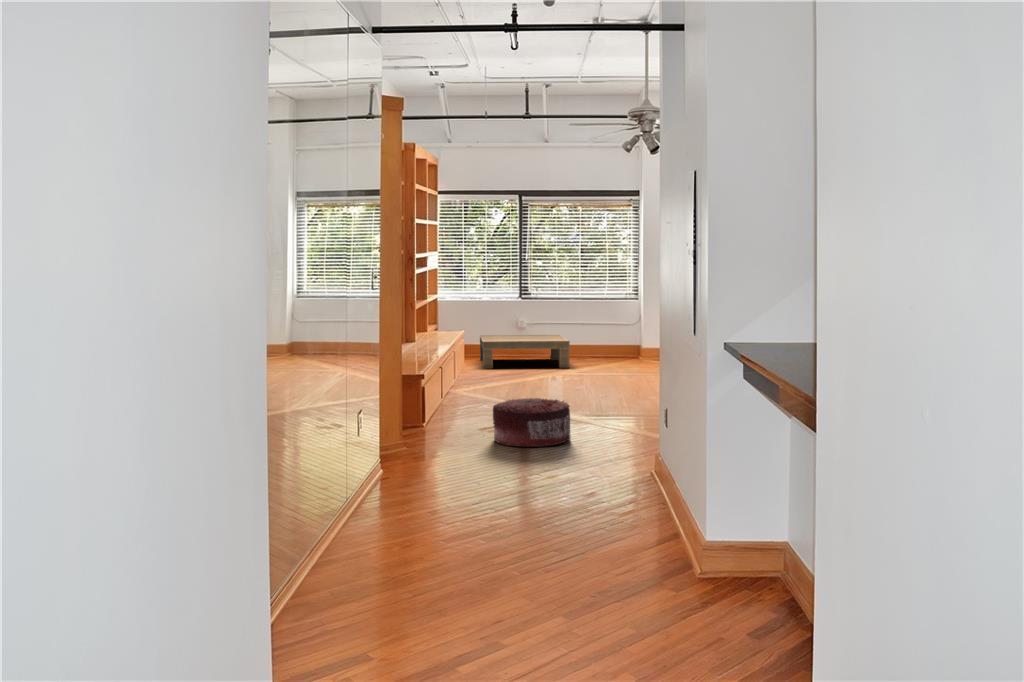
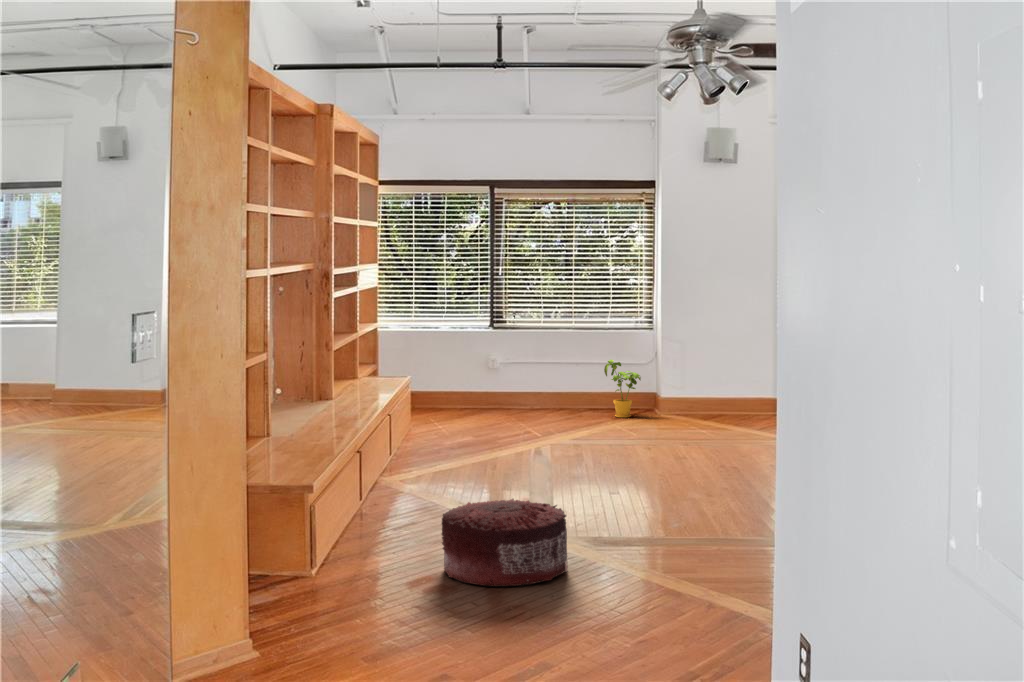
house plant: none [602,321,629,363] -> present [604,360,641,418]
coffee table: present [480,335,570,369] -> none [435,378,560,428]

